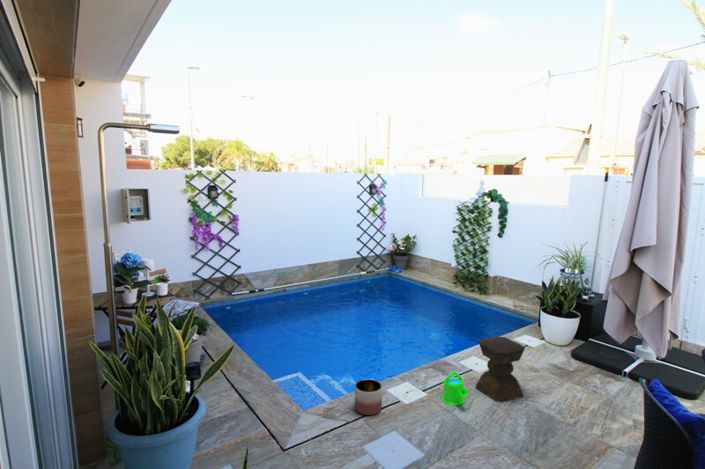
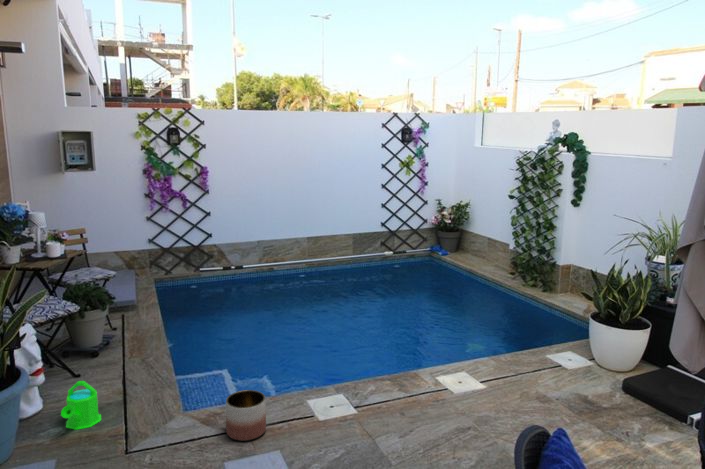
stool: present [476,337,524,402] -> none [427,346,498,446]
watering can: present [442,372,468,405] -> present [61,381,101,430]

